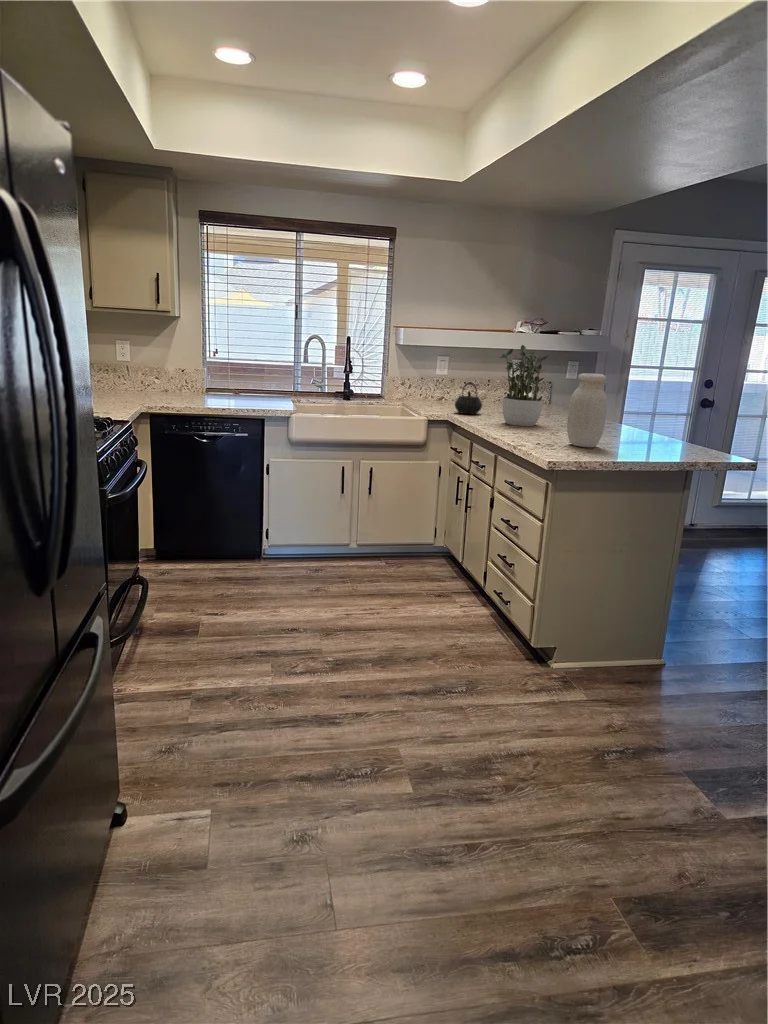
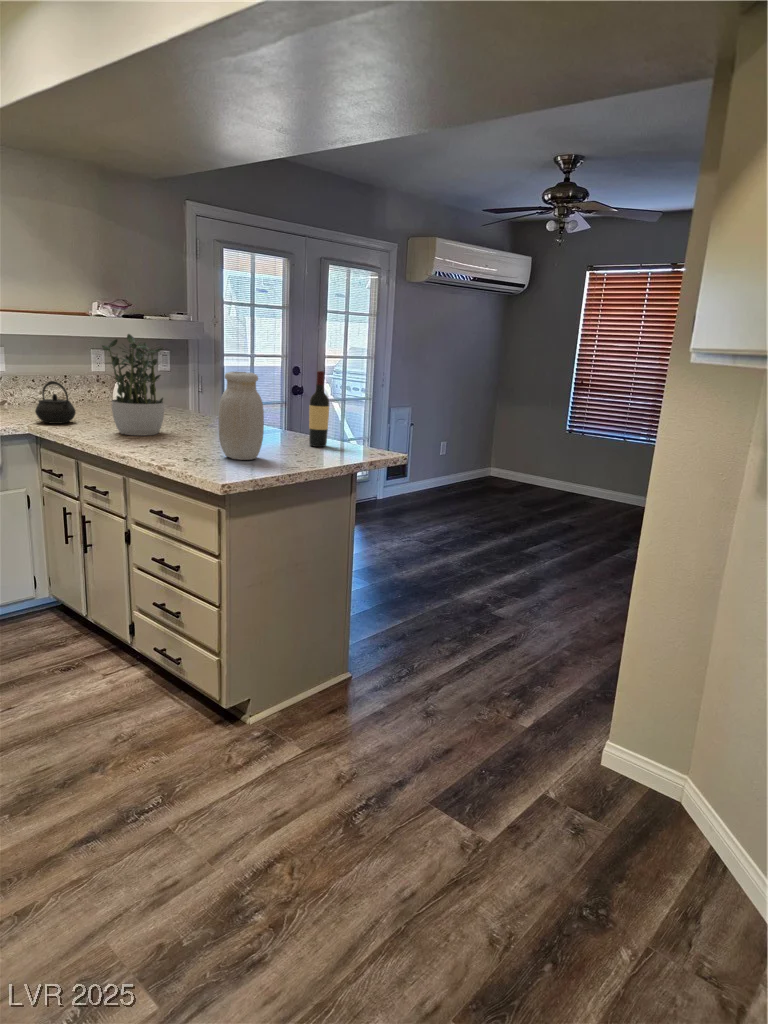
wine bottle: none [658,376,683,446] -> present [309,371,330,447]

